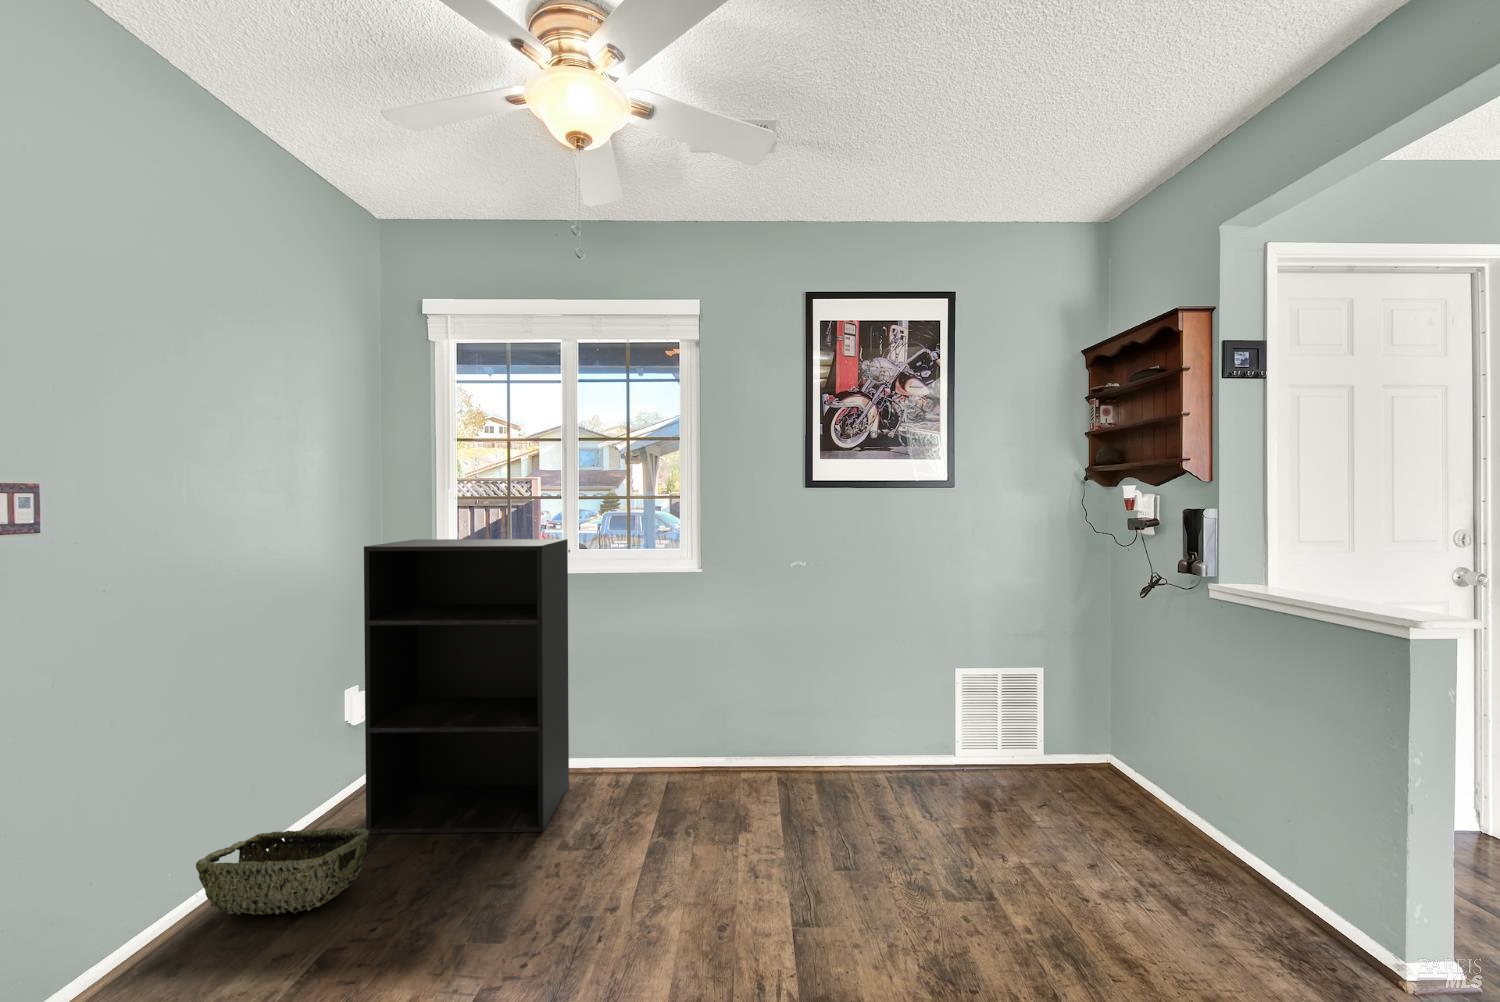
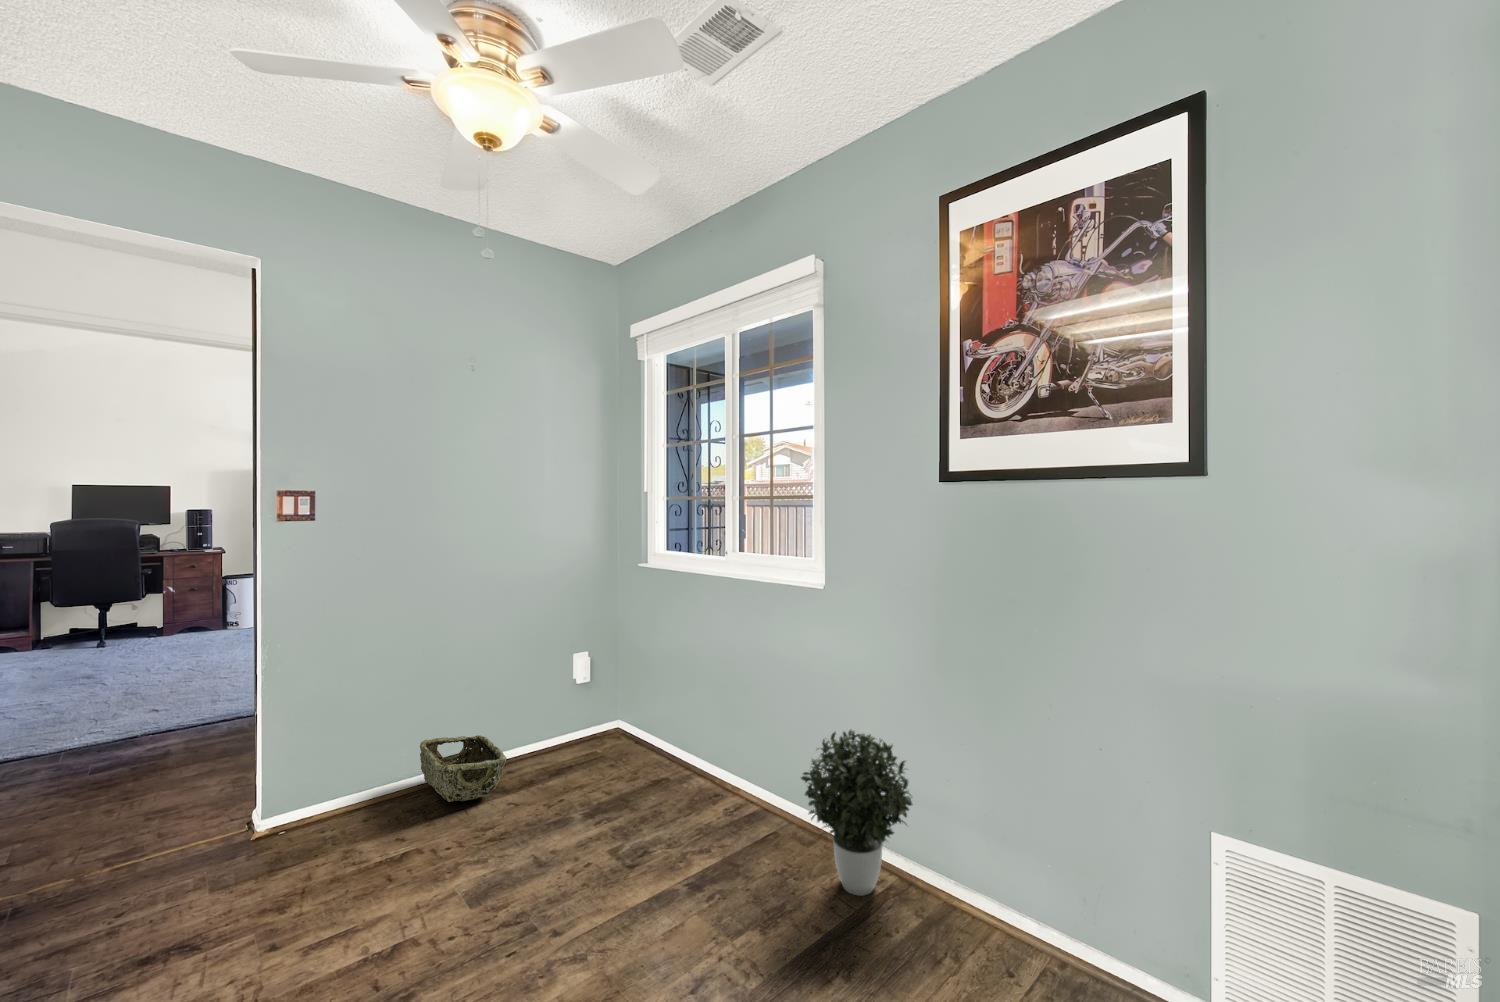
bookshelf: present [364,539,569,834] -> none [550,530,702,816]
potted plant: none [735,673,813,793] -> present [801,730,912,896]

